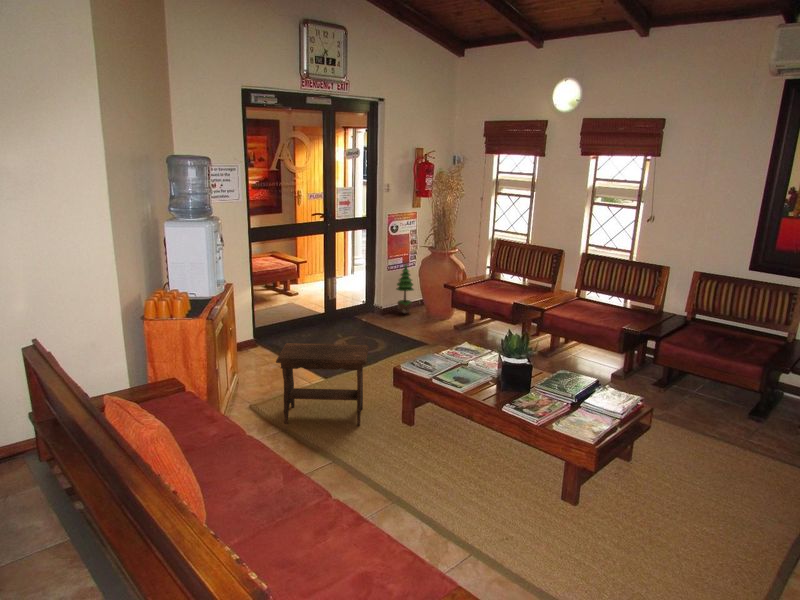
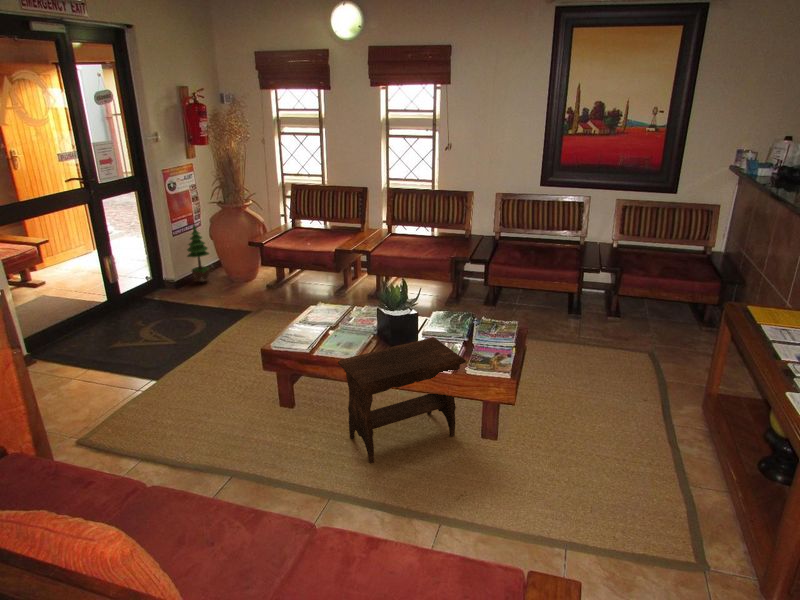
footstool: present [276,343,369,425] -> present [338,337,466,463]

